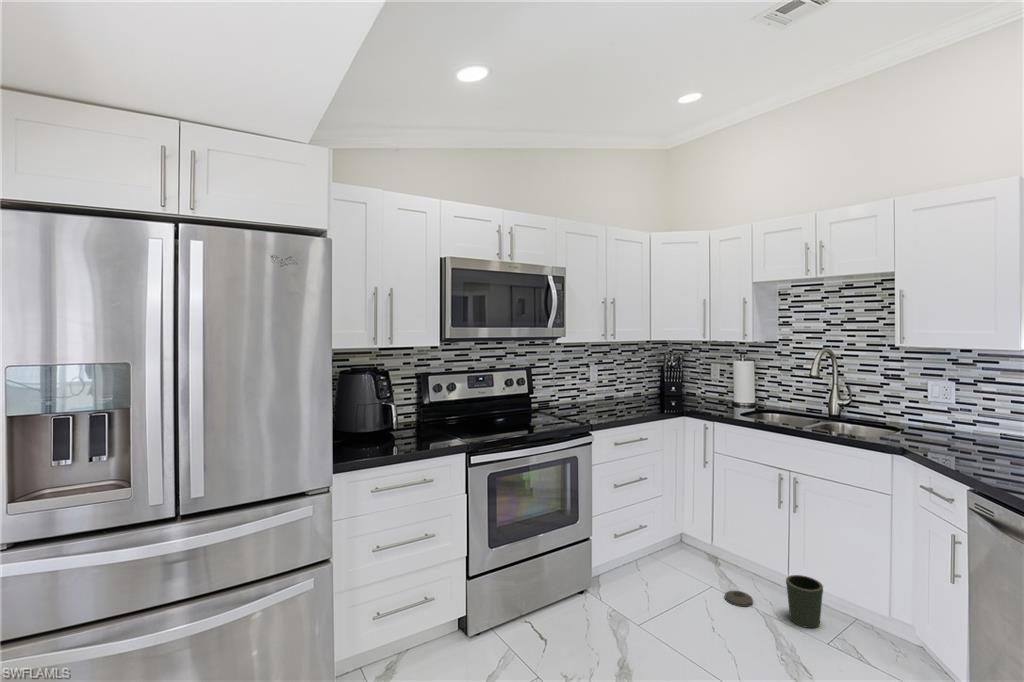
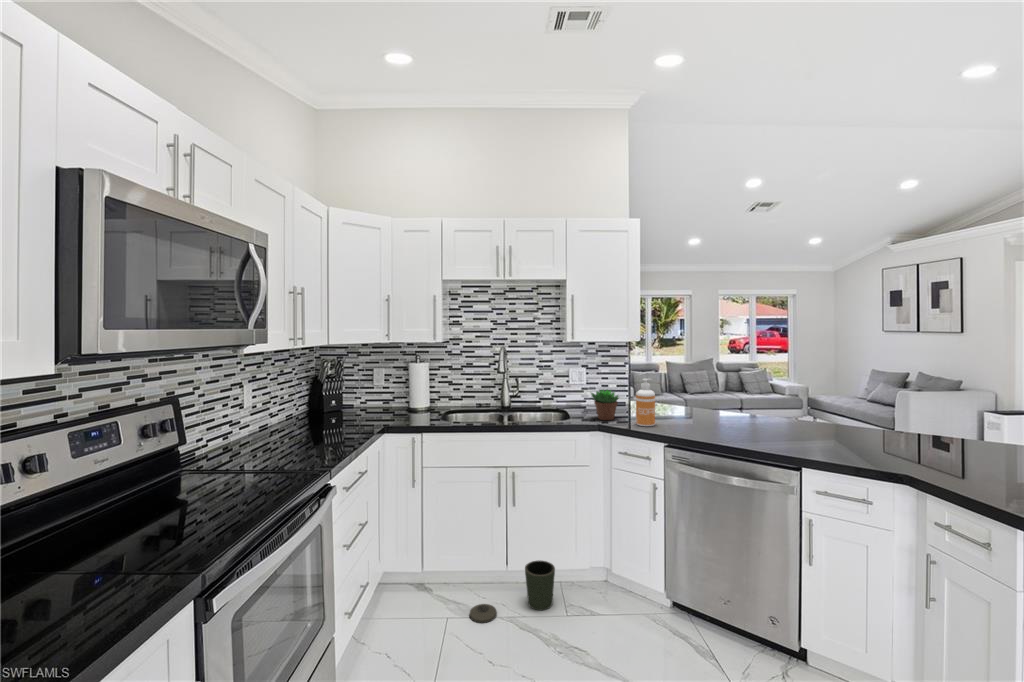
soap dispenser: none [964,397,999,463] -> present [636,379,655,426]
succulent plant: none [914,407,965,448] -> present [591,390,619,420]

